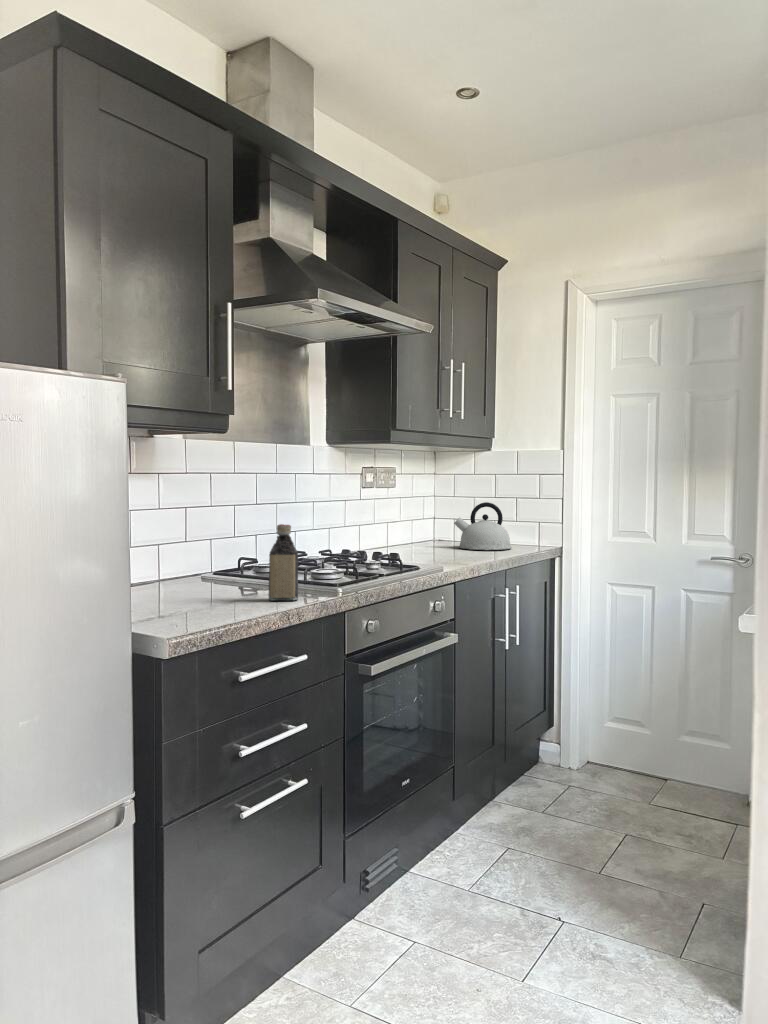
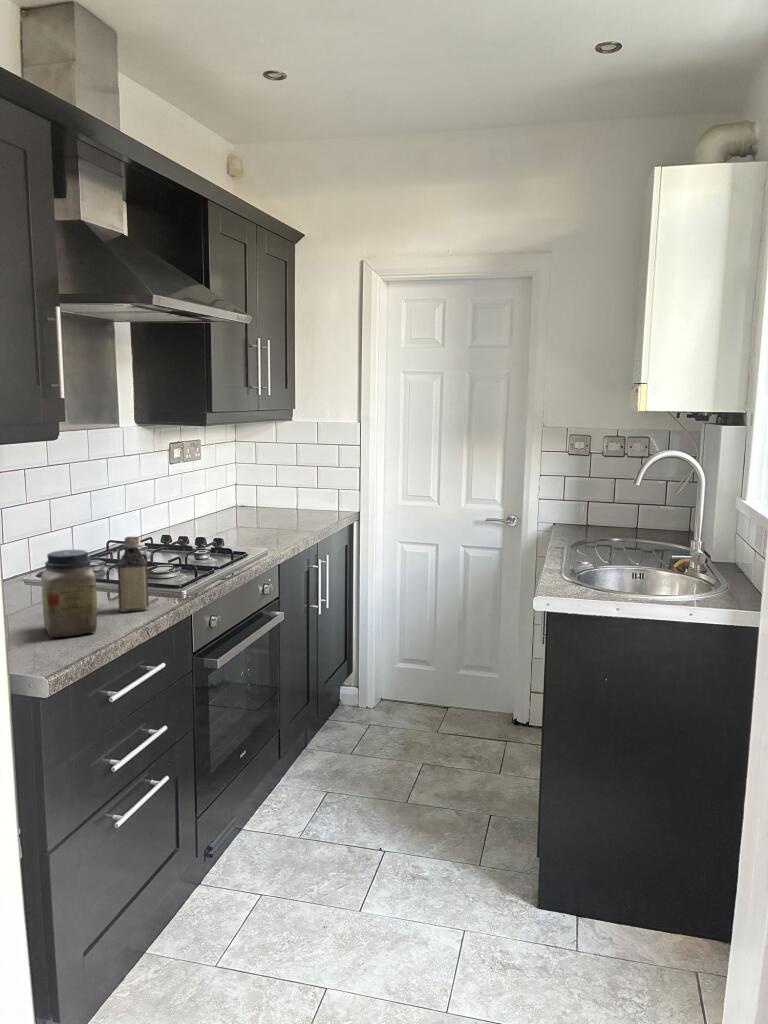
kettle: present [454,502,512,550] -> none [261,474,316,520]
jar: none [190,528,239,613] -> present [41,550,97,638]

